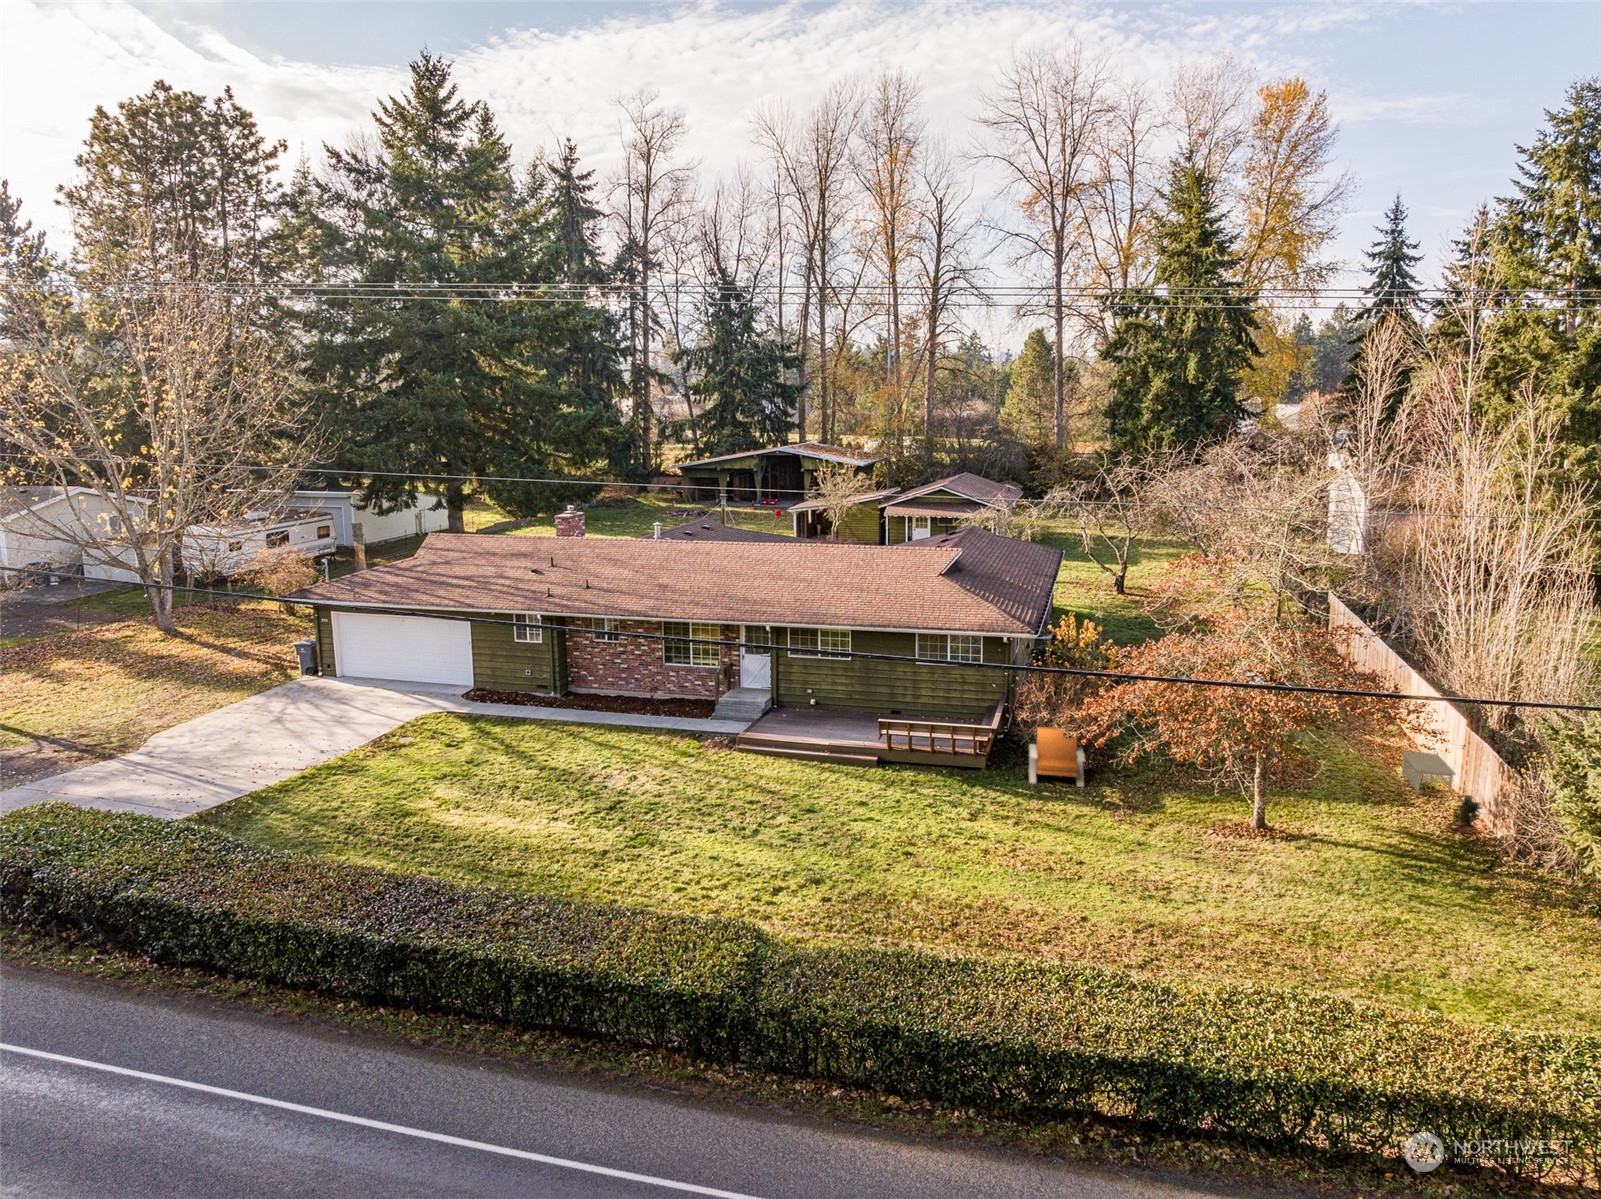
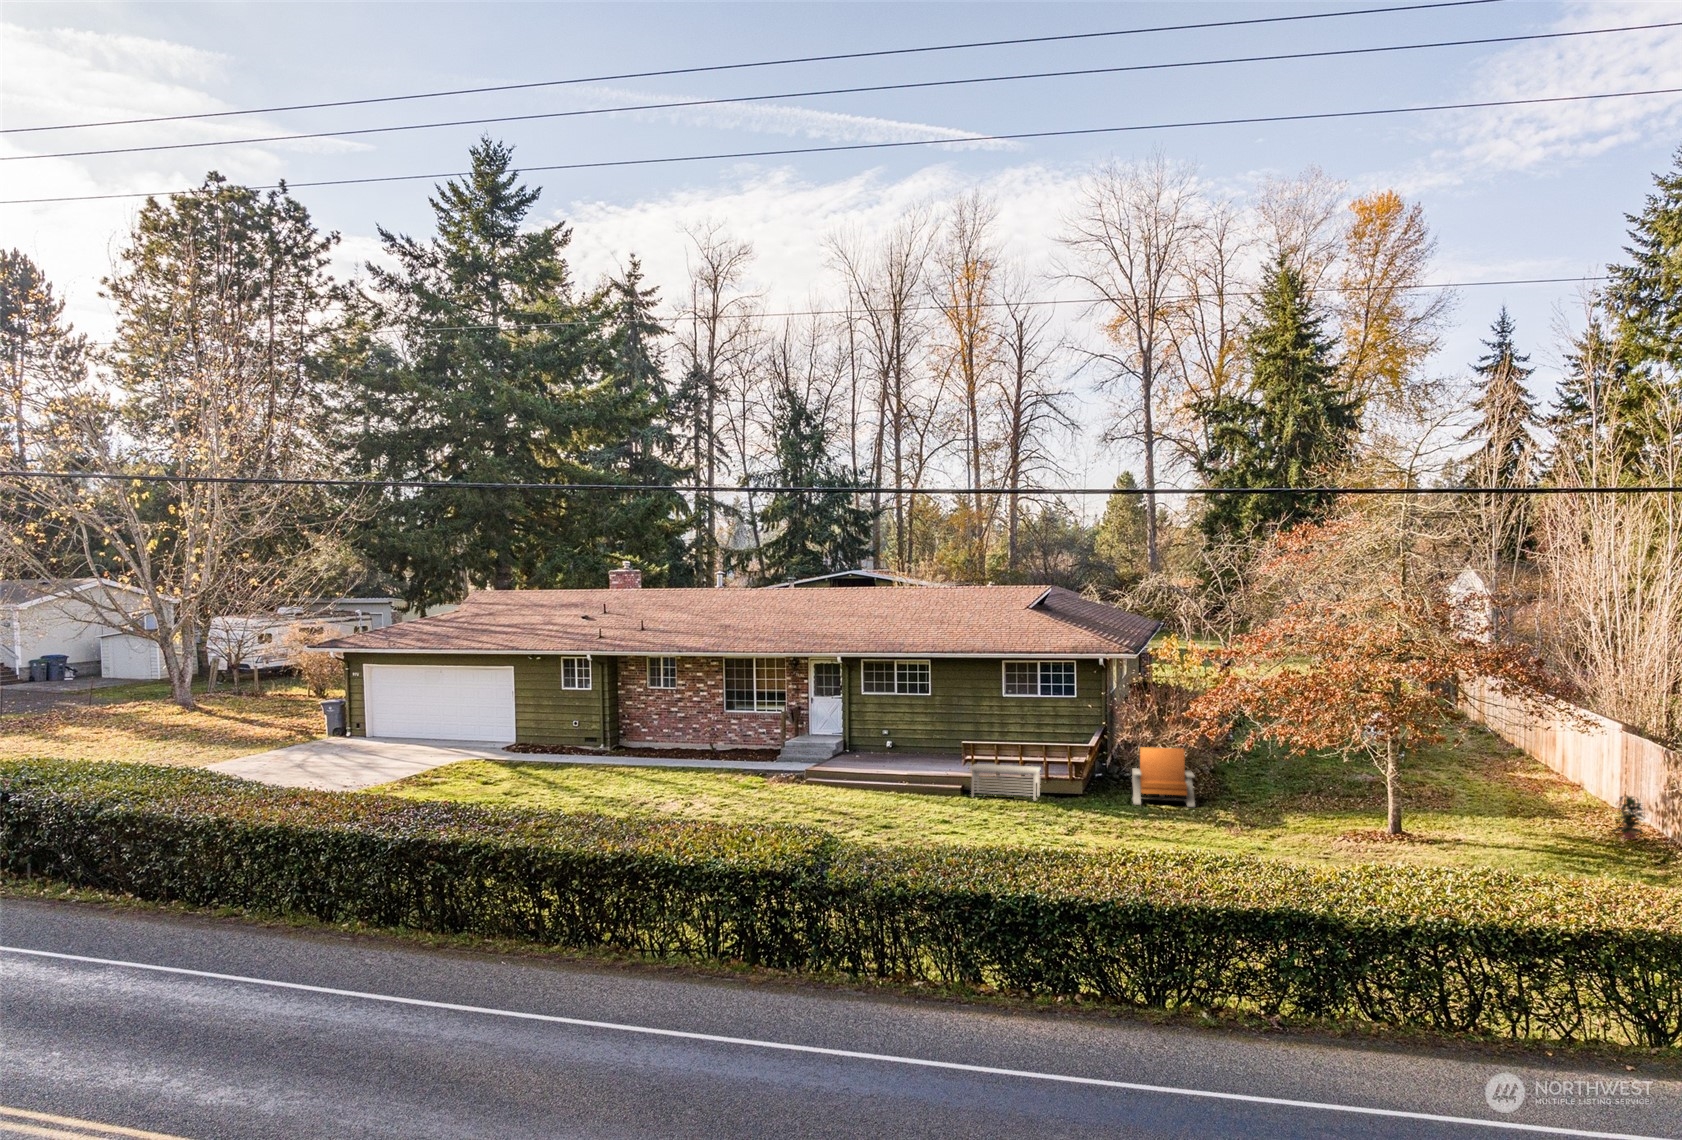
storage bench: present [1402,751,1456,798] -> present [969,764,1041,800]

